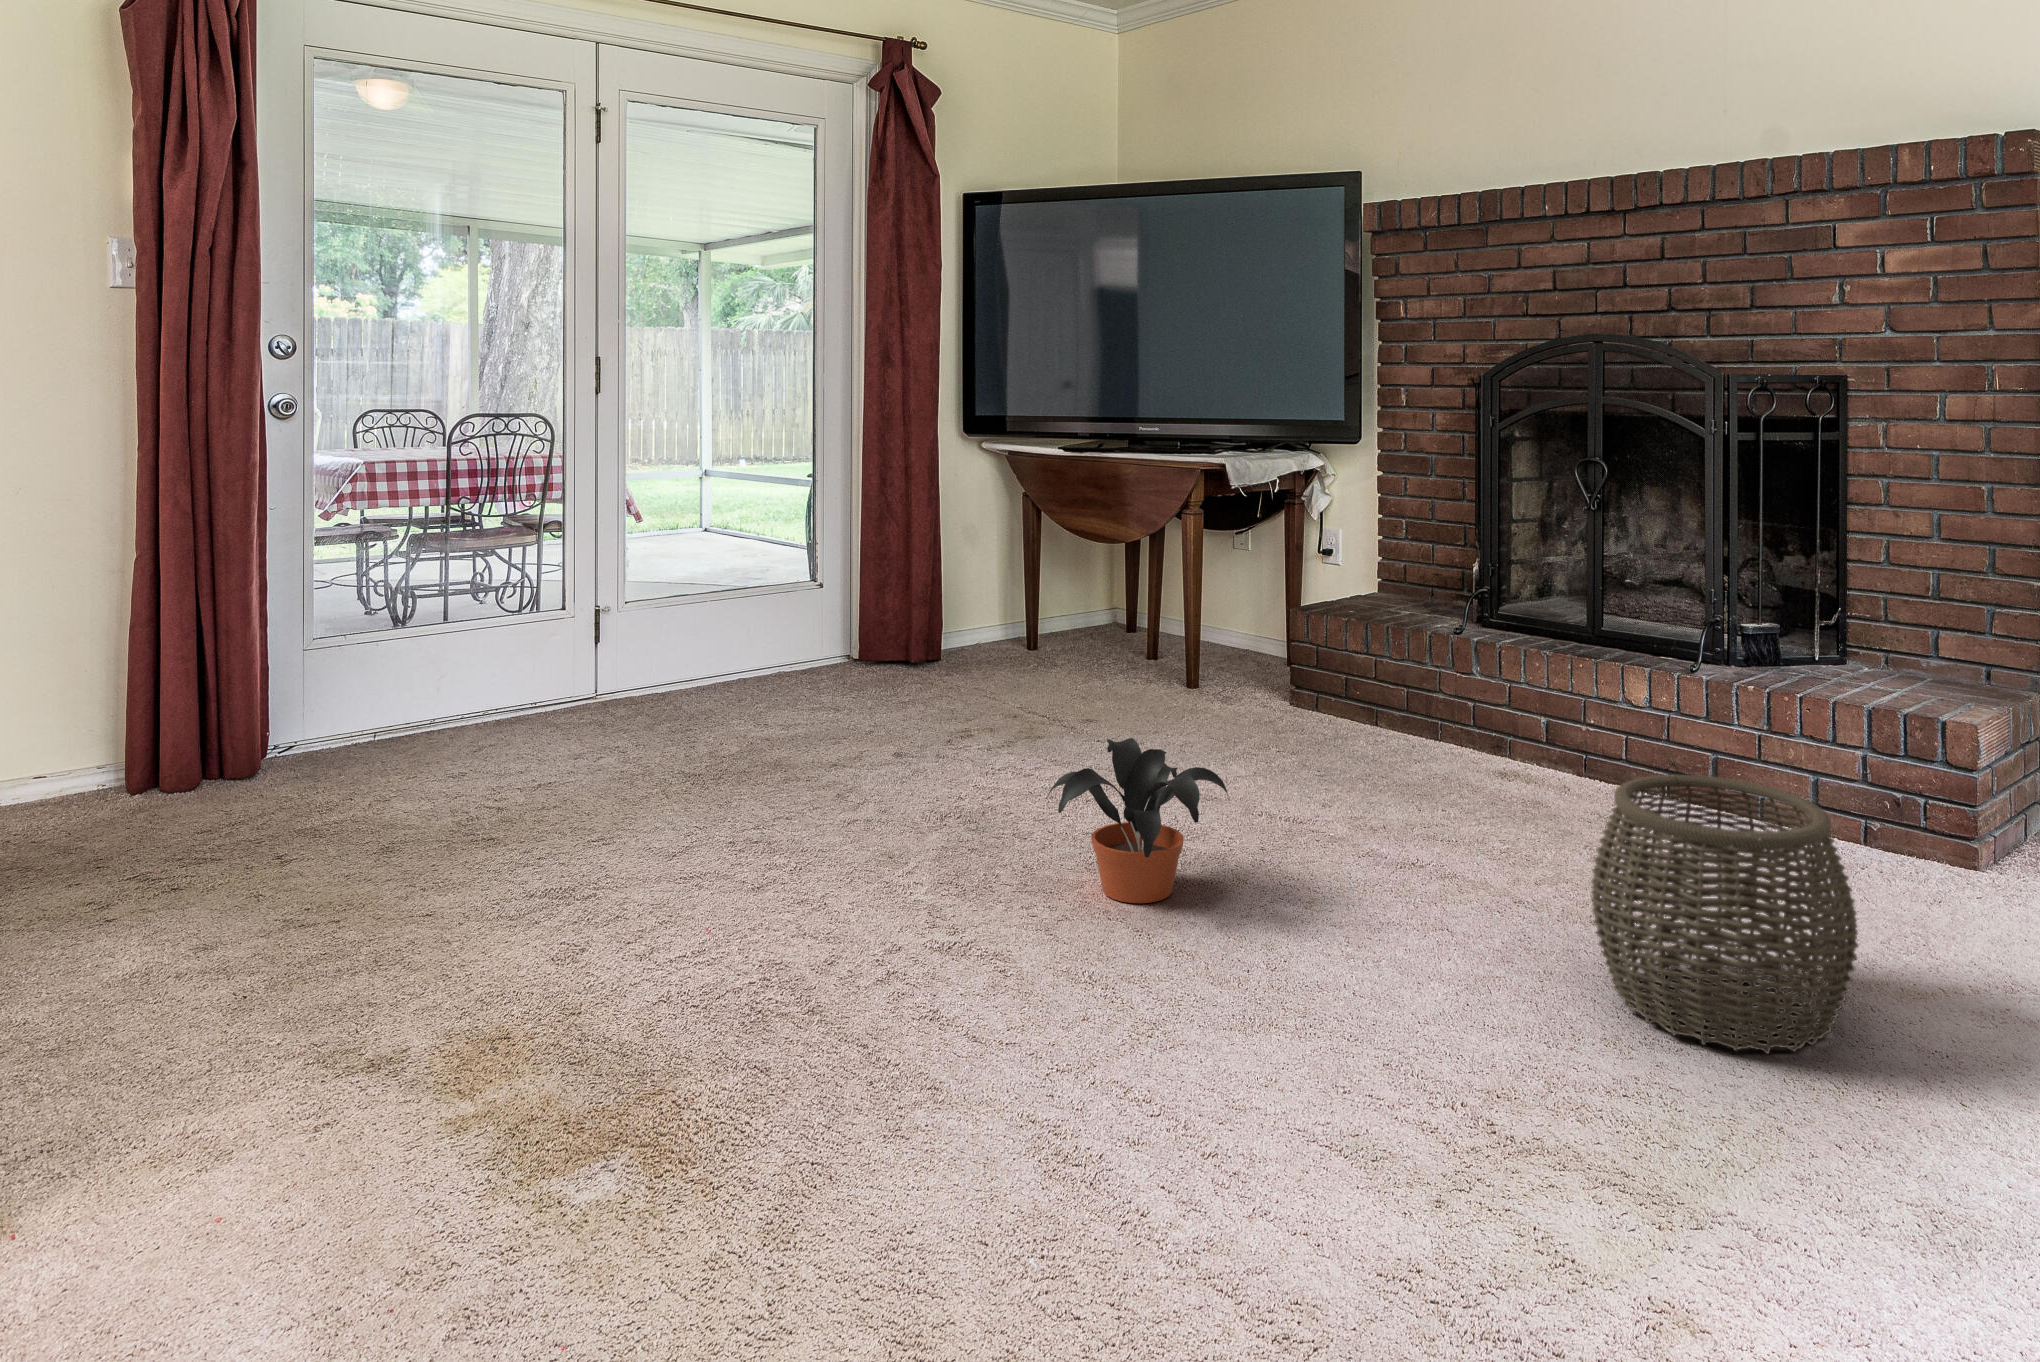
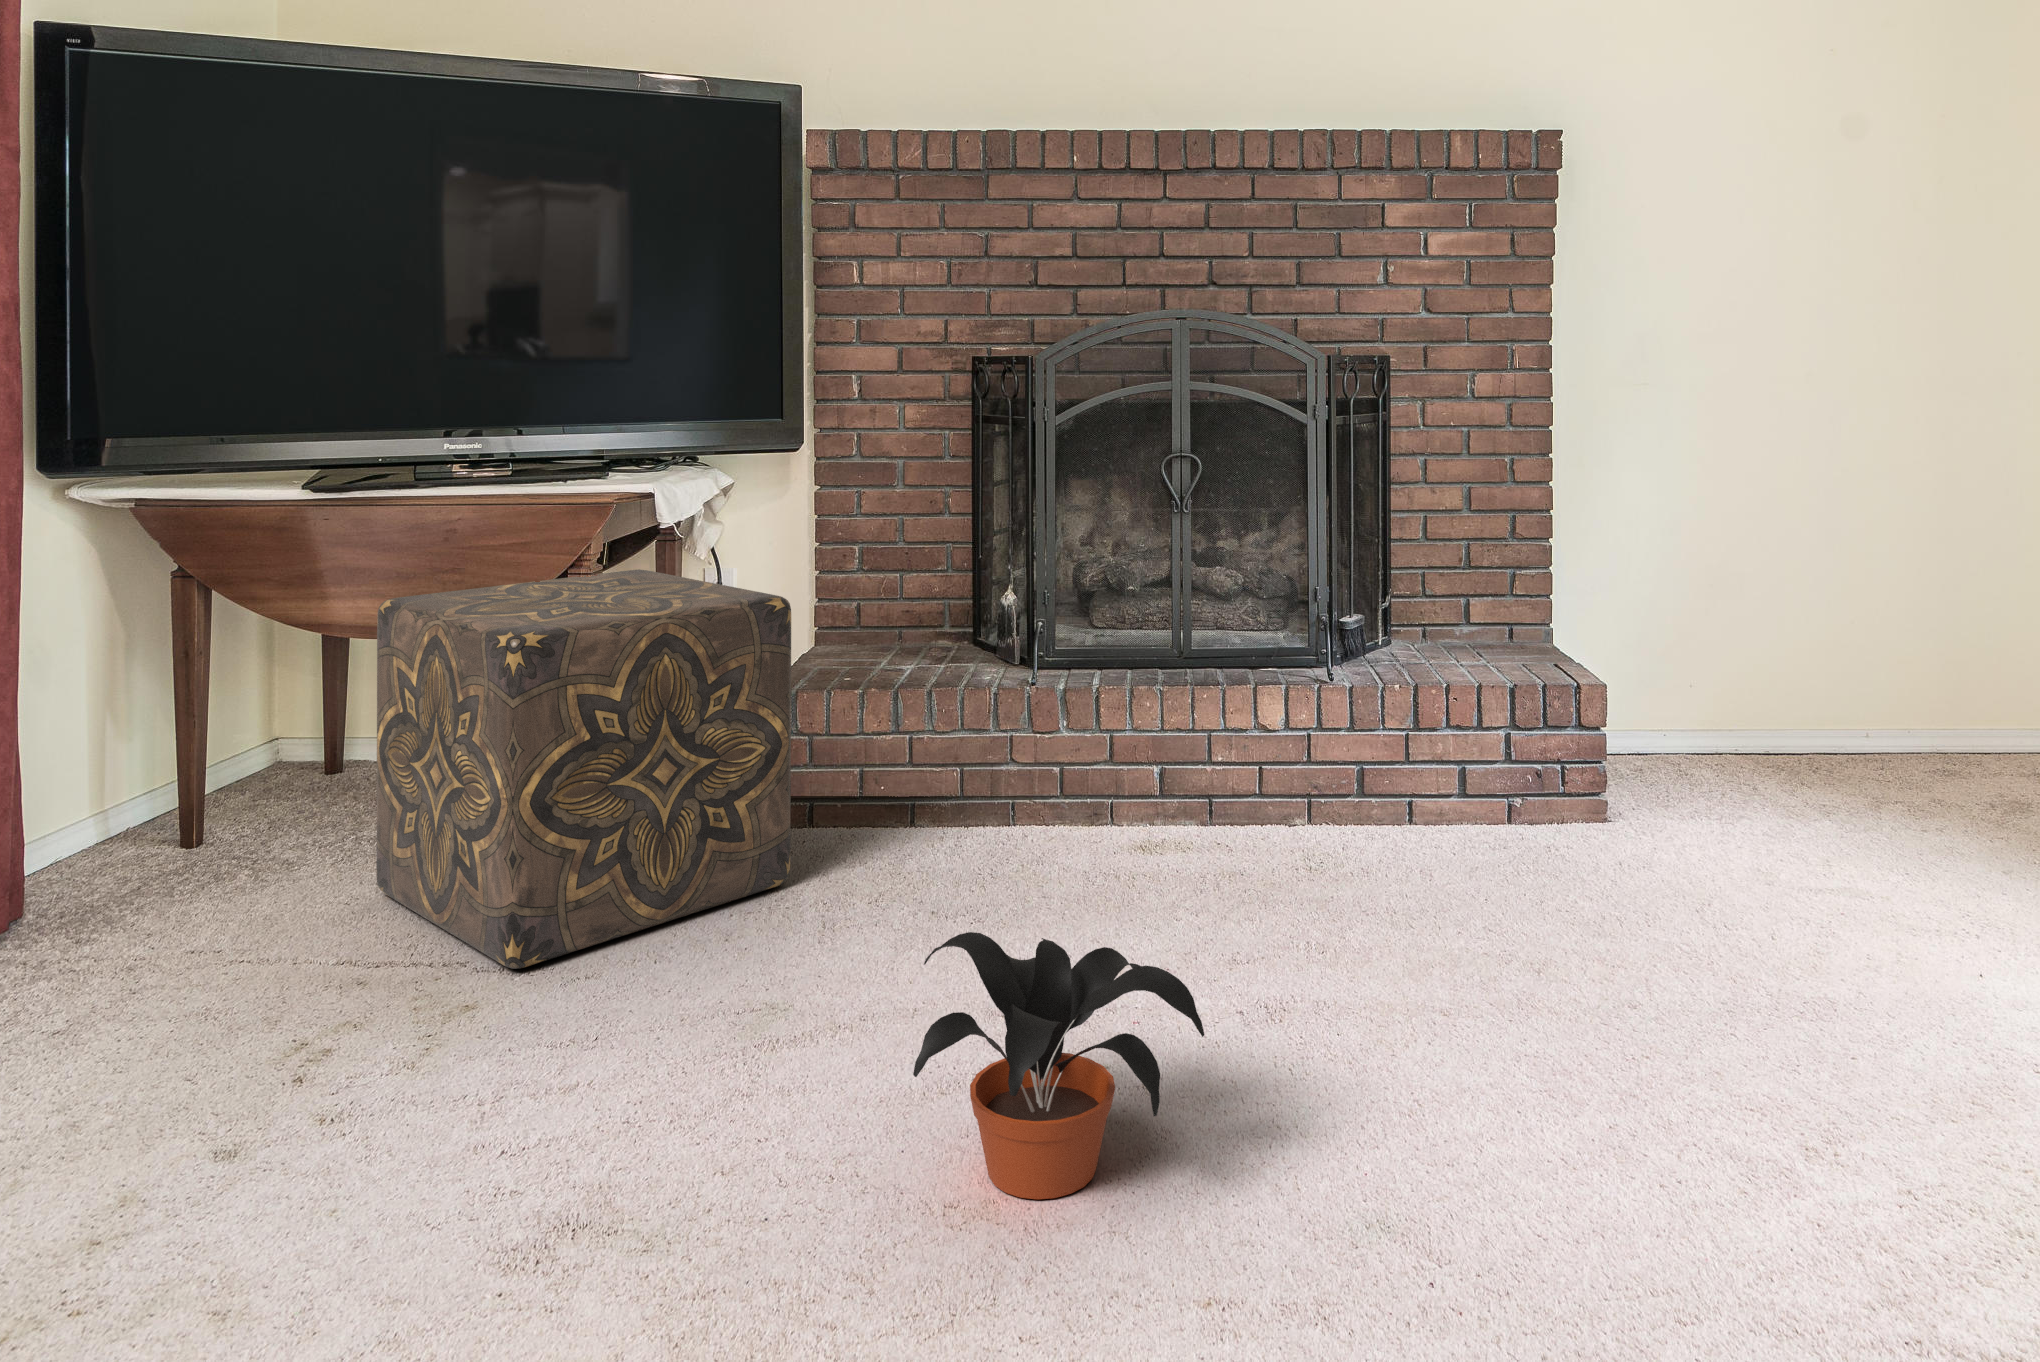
ottoman: none [1033,520,1235,741] -> present [376,569,791,969]
woven basket: present [1591,775,1859,1053] -> none [1586,796,1871,1099]

